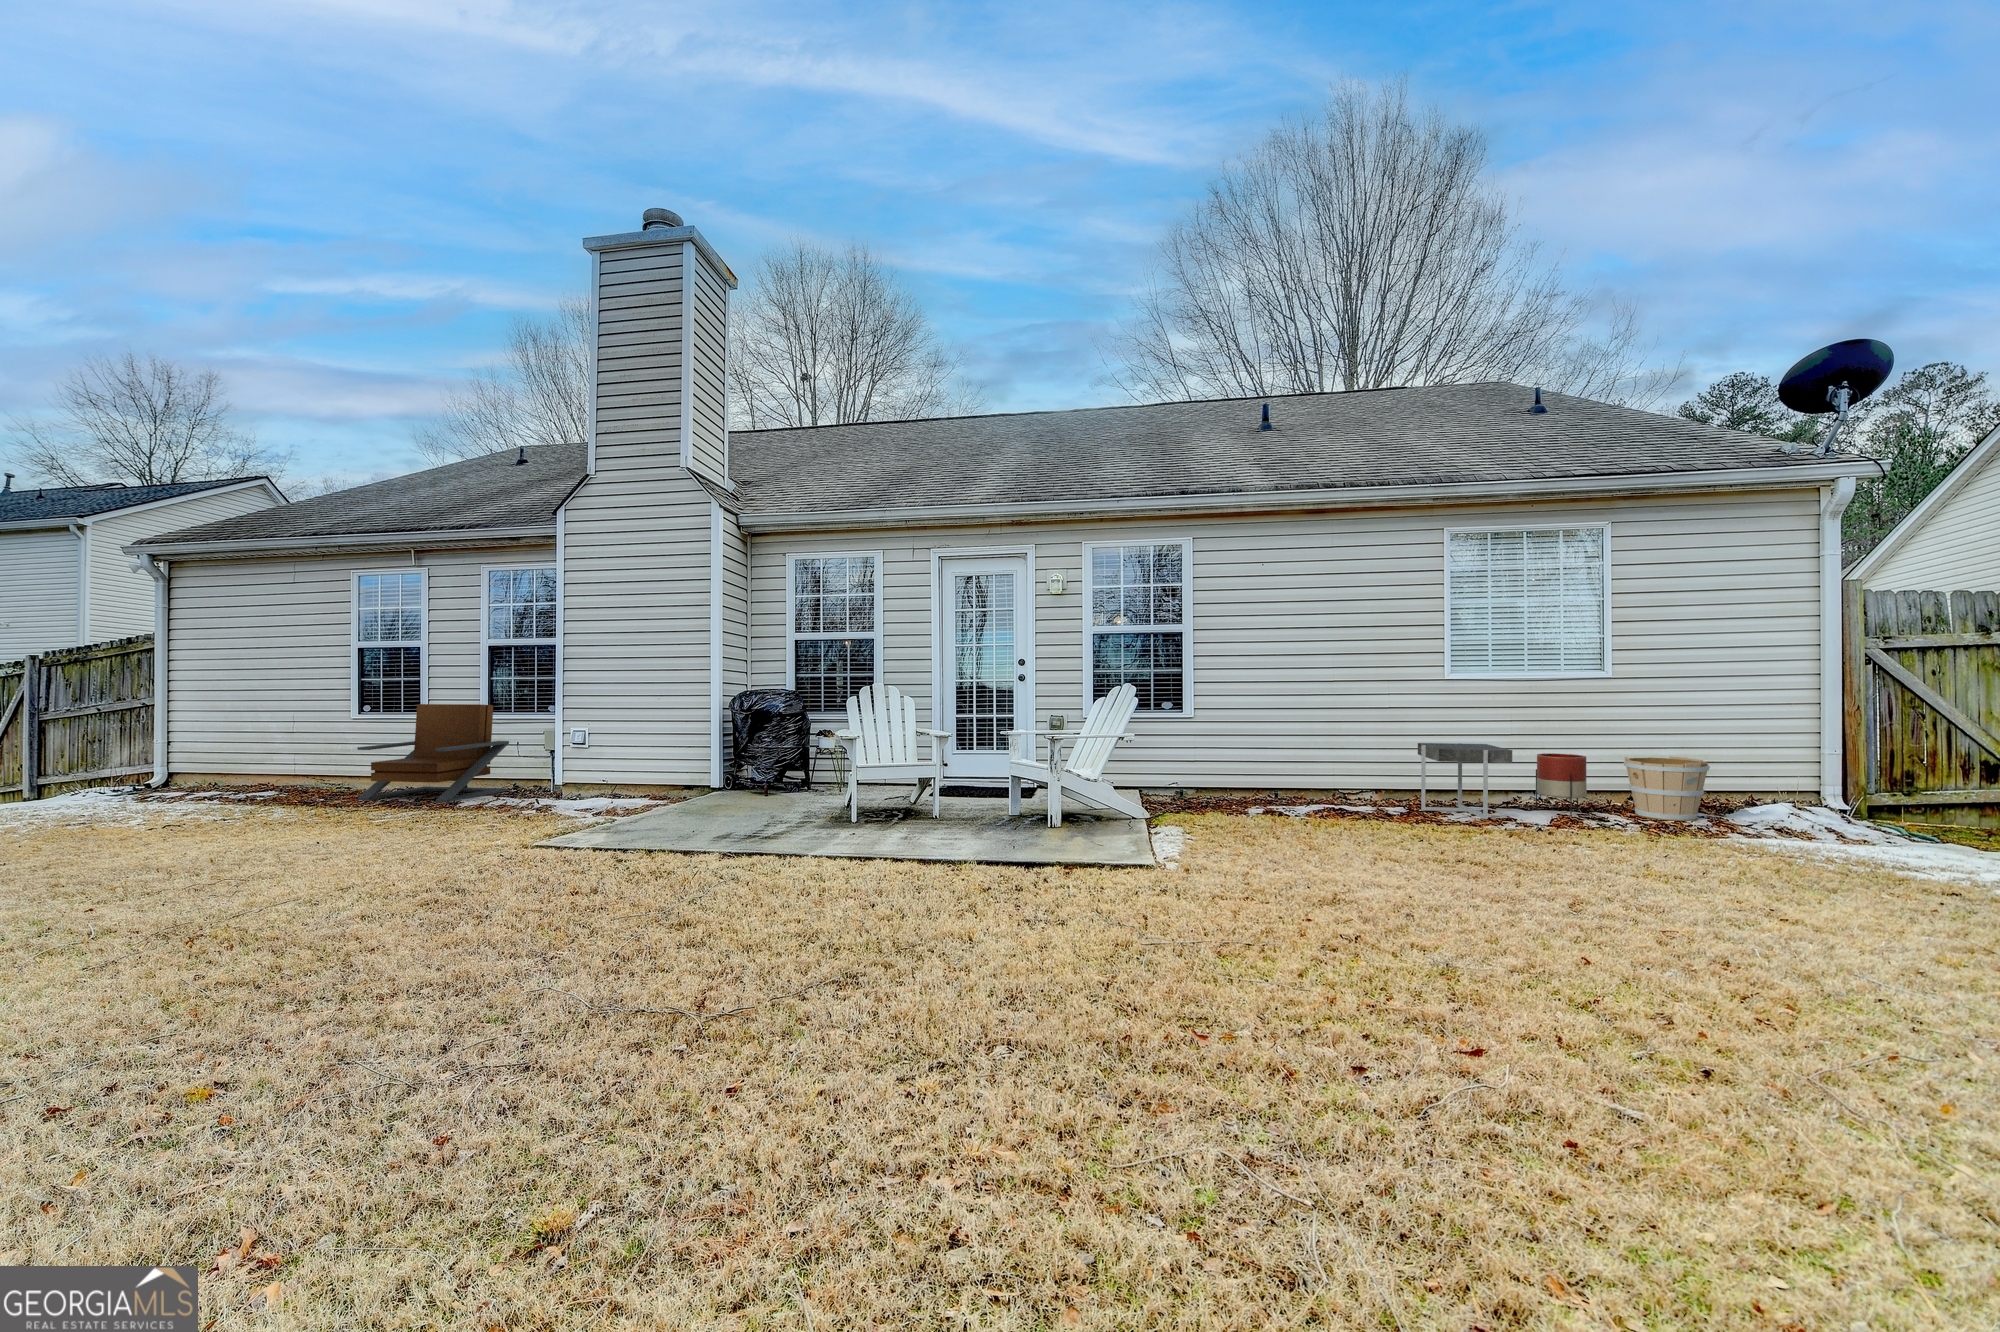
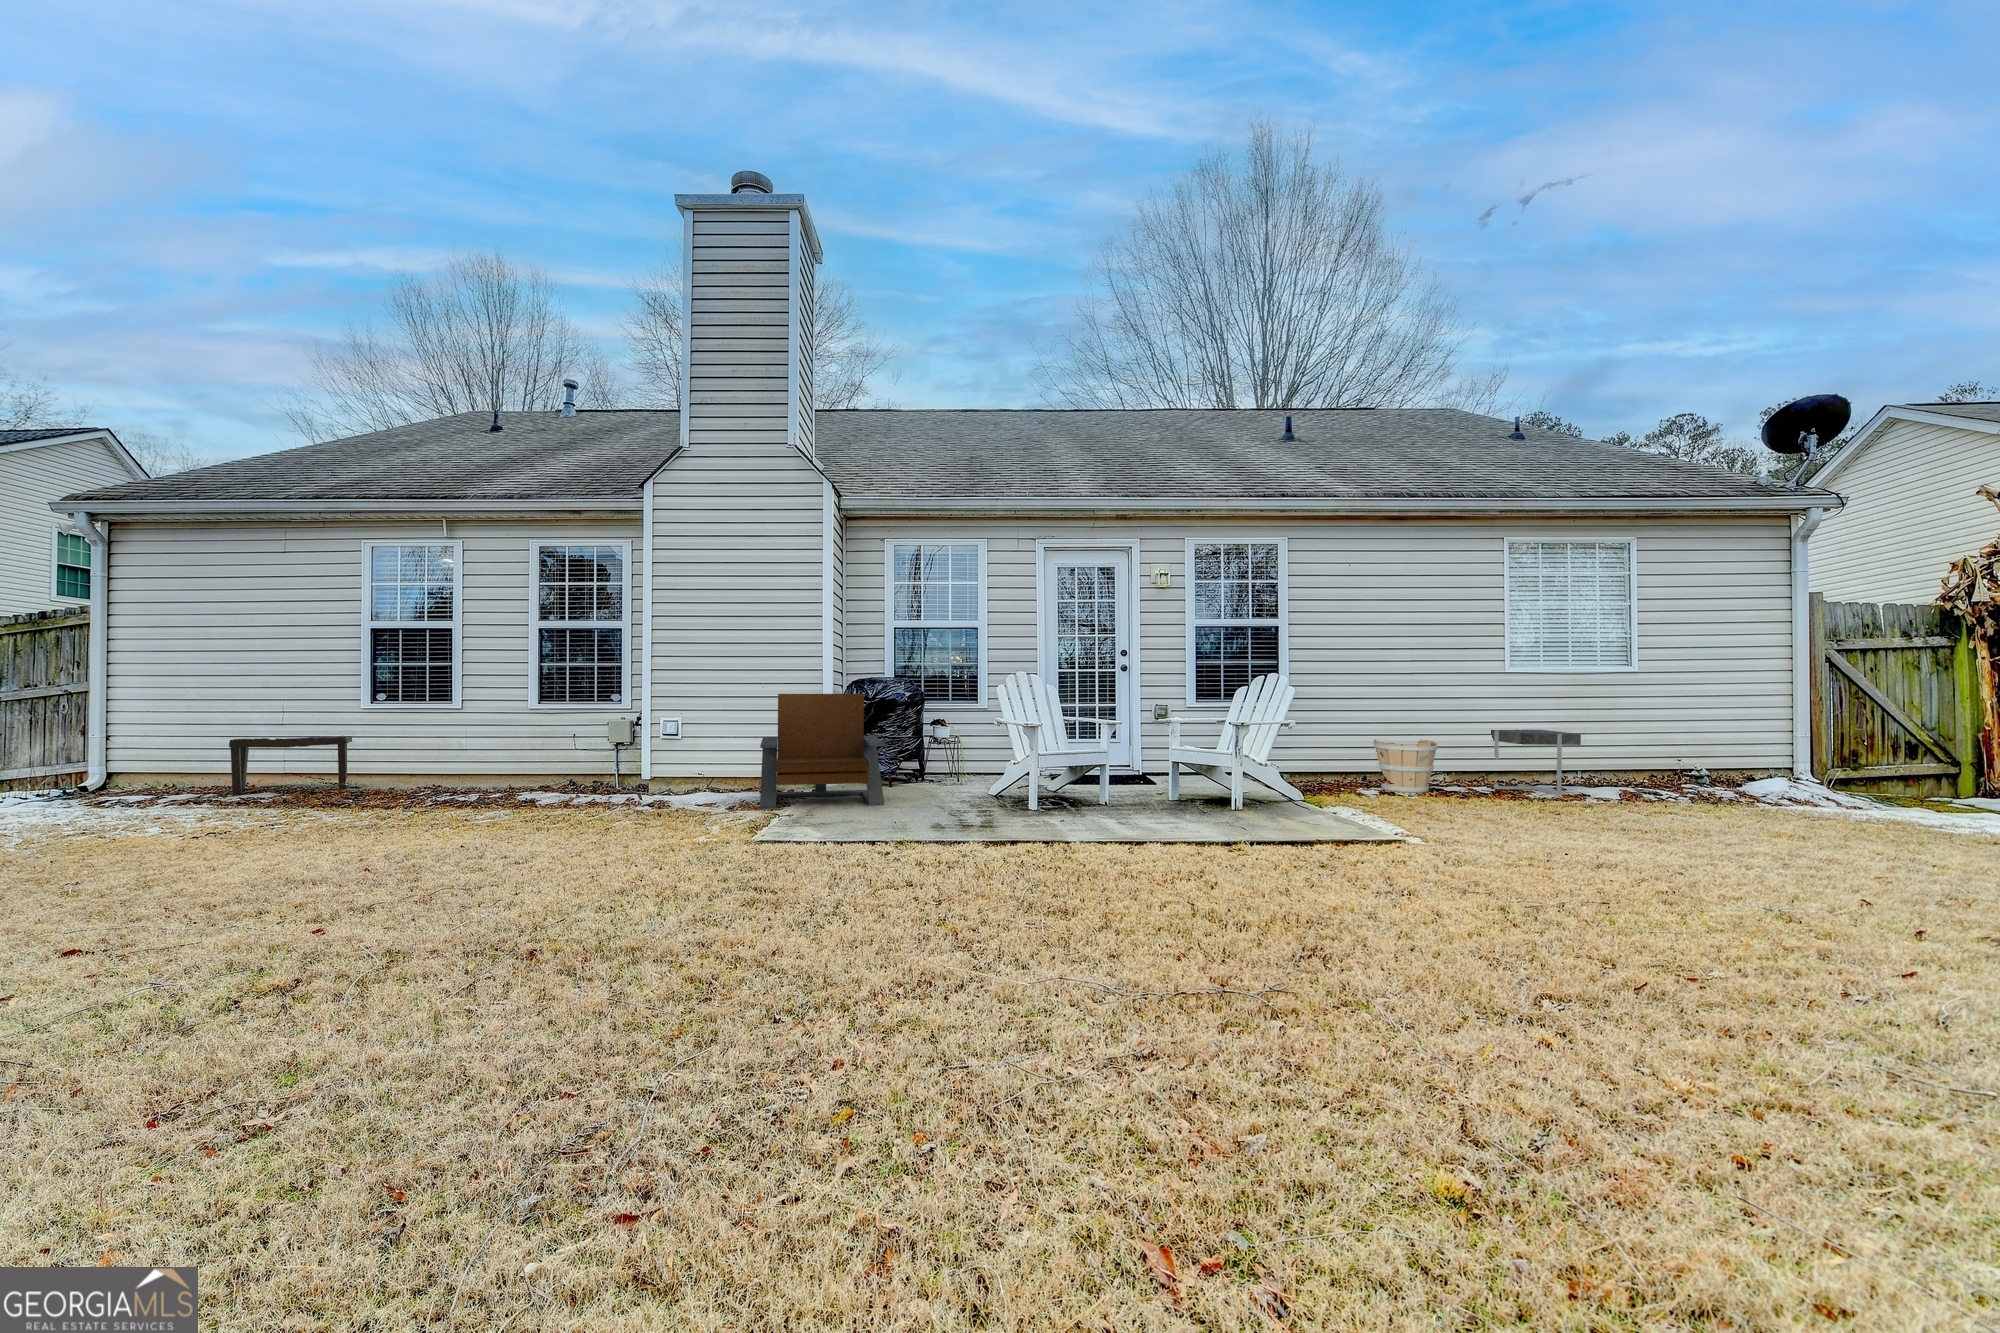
lounge chair: present [357,704,509,802] -> present [760,694,885,809]
bench: none [232,742,344,794] -> present [229,736,352,794]
planter: present [1536,753,1587,816] -> none [1583,738,1629,792]
wooden bucket: present [1624,756,1710,821] -> present [1373,739,1438,793]

